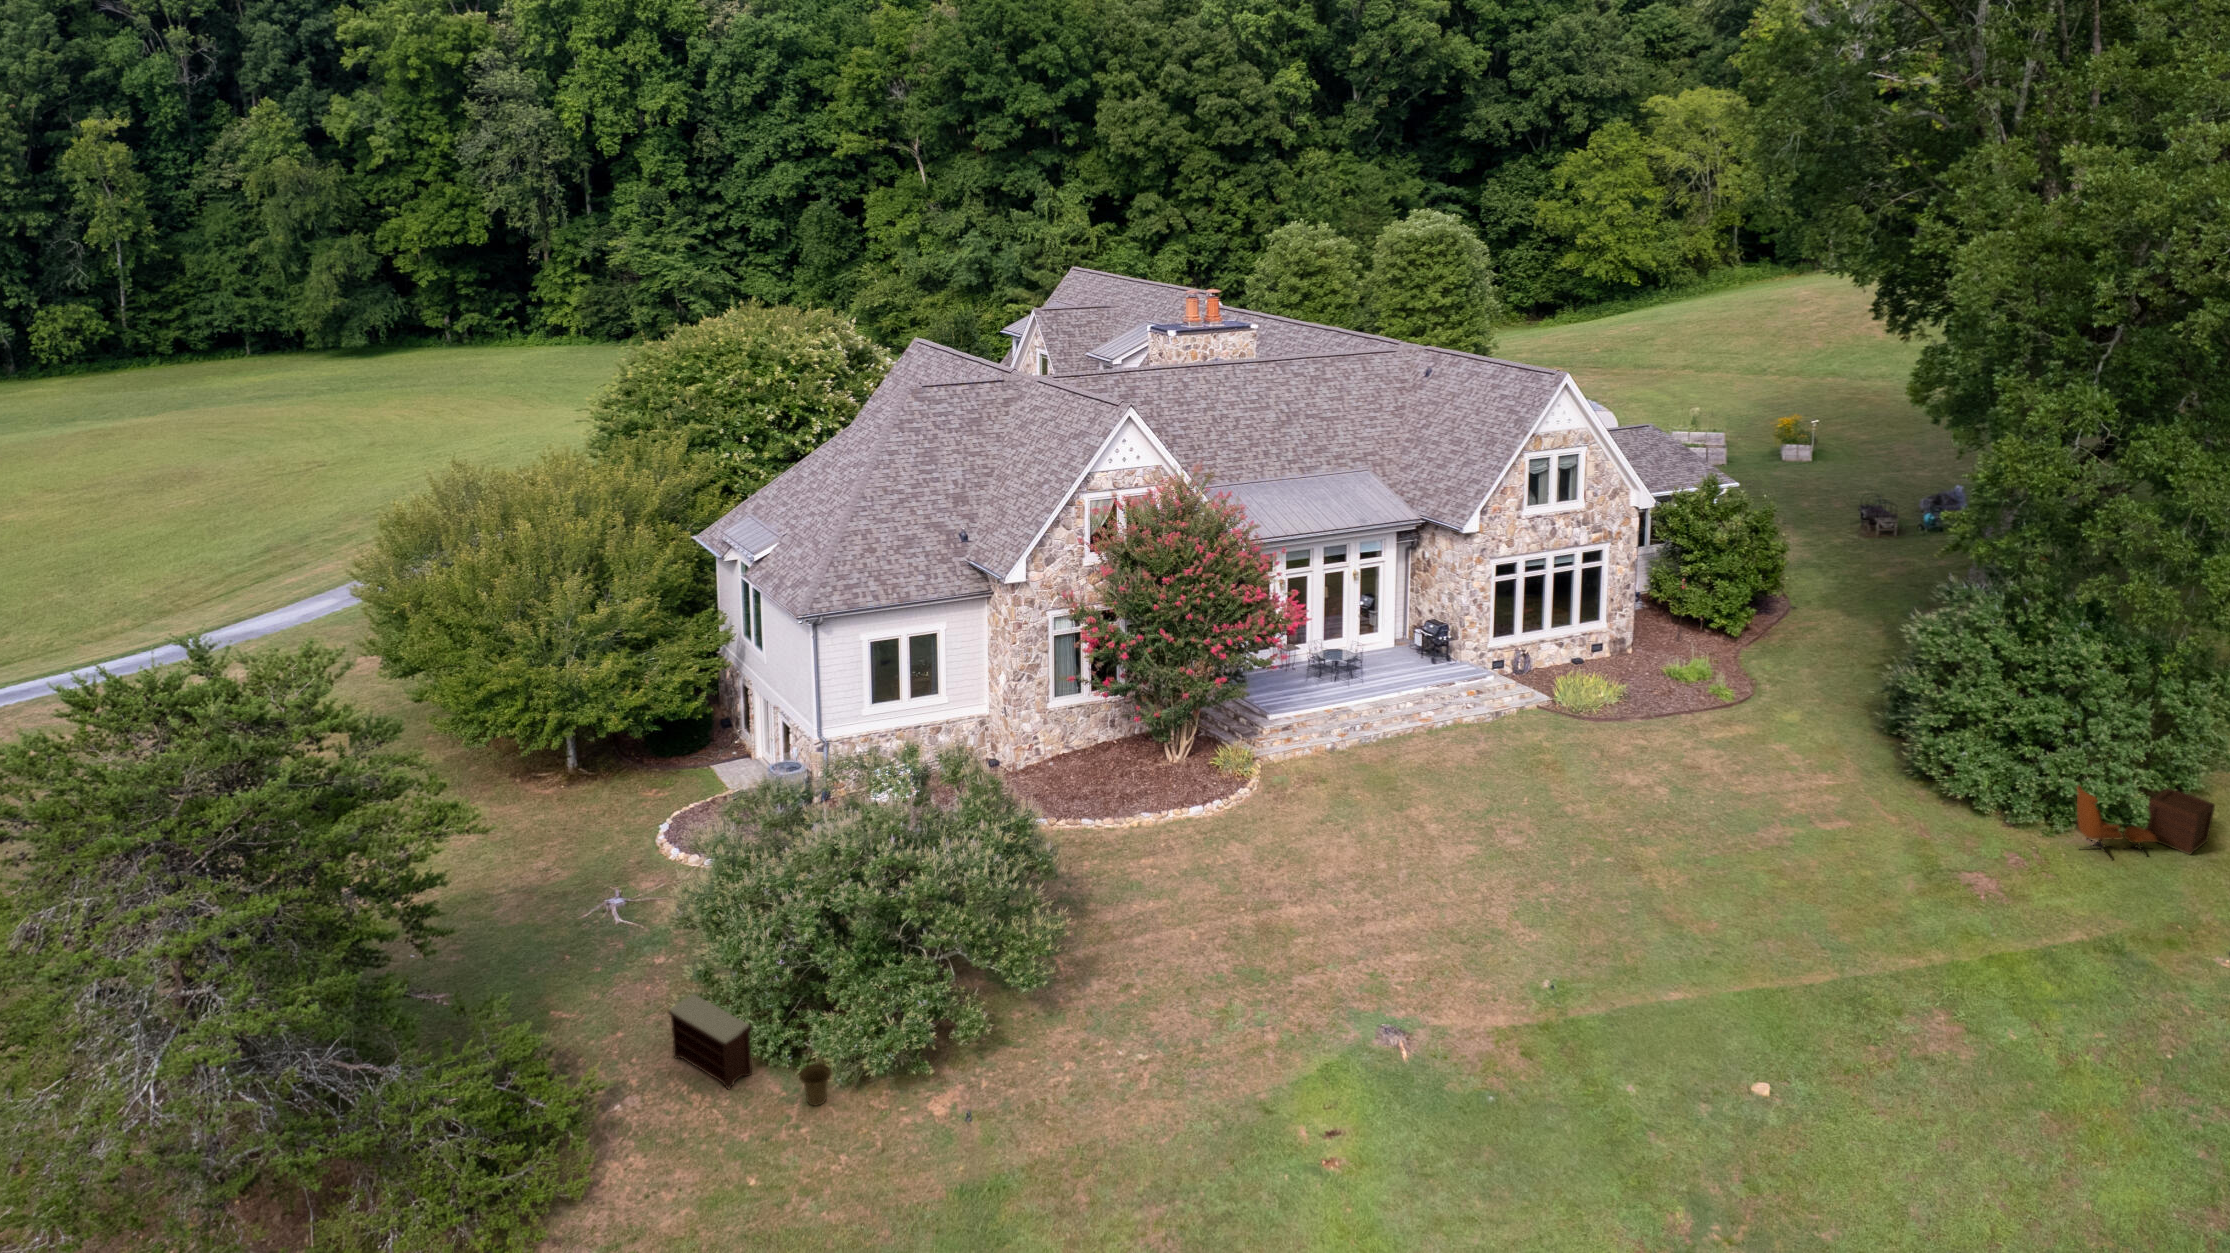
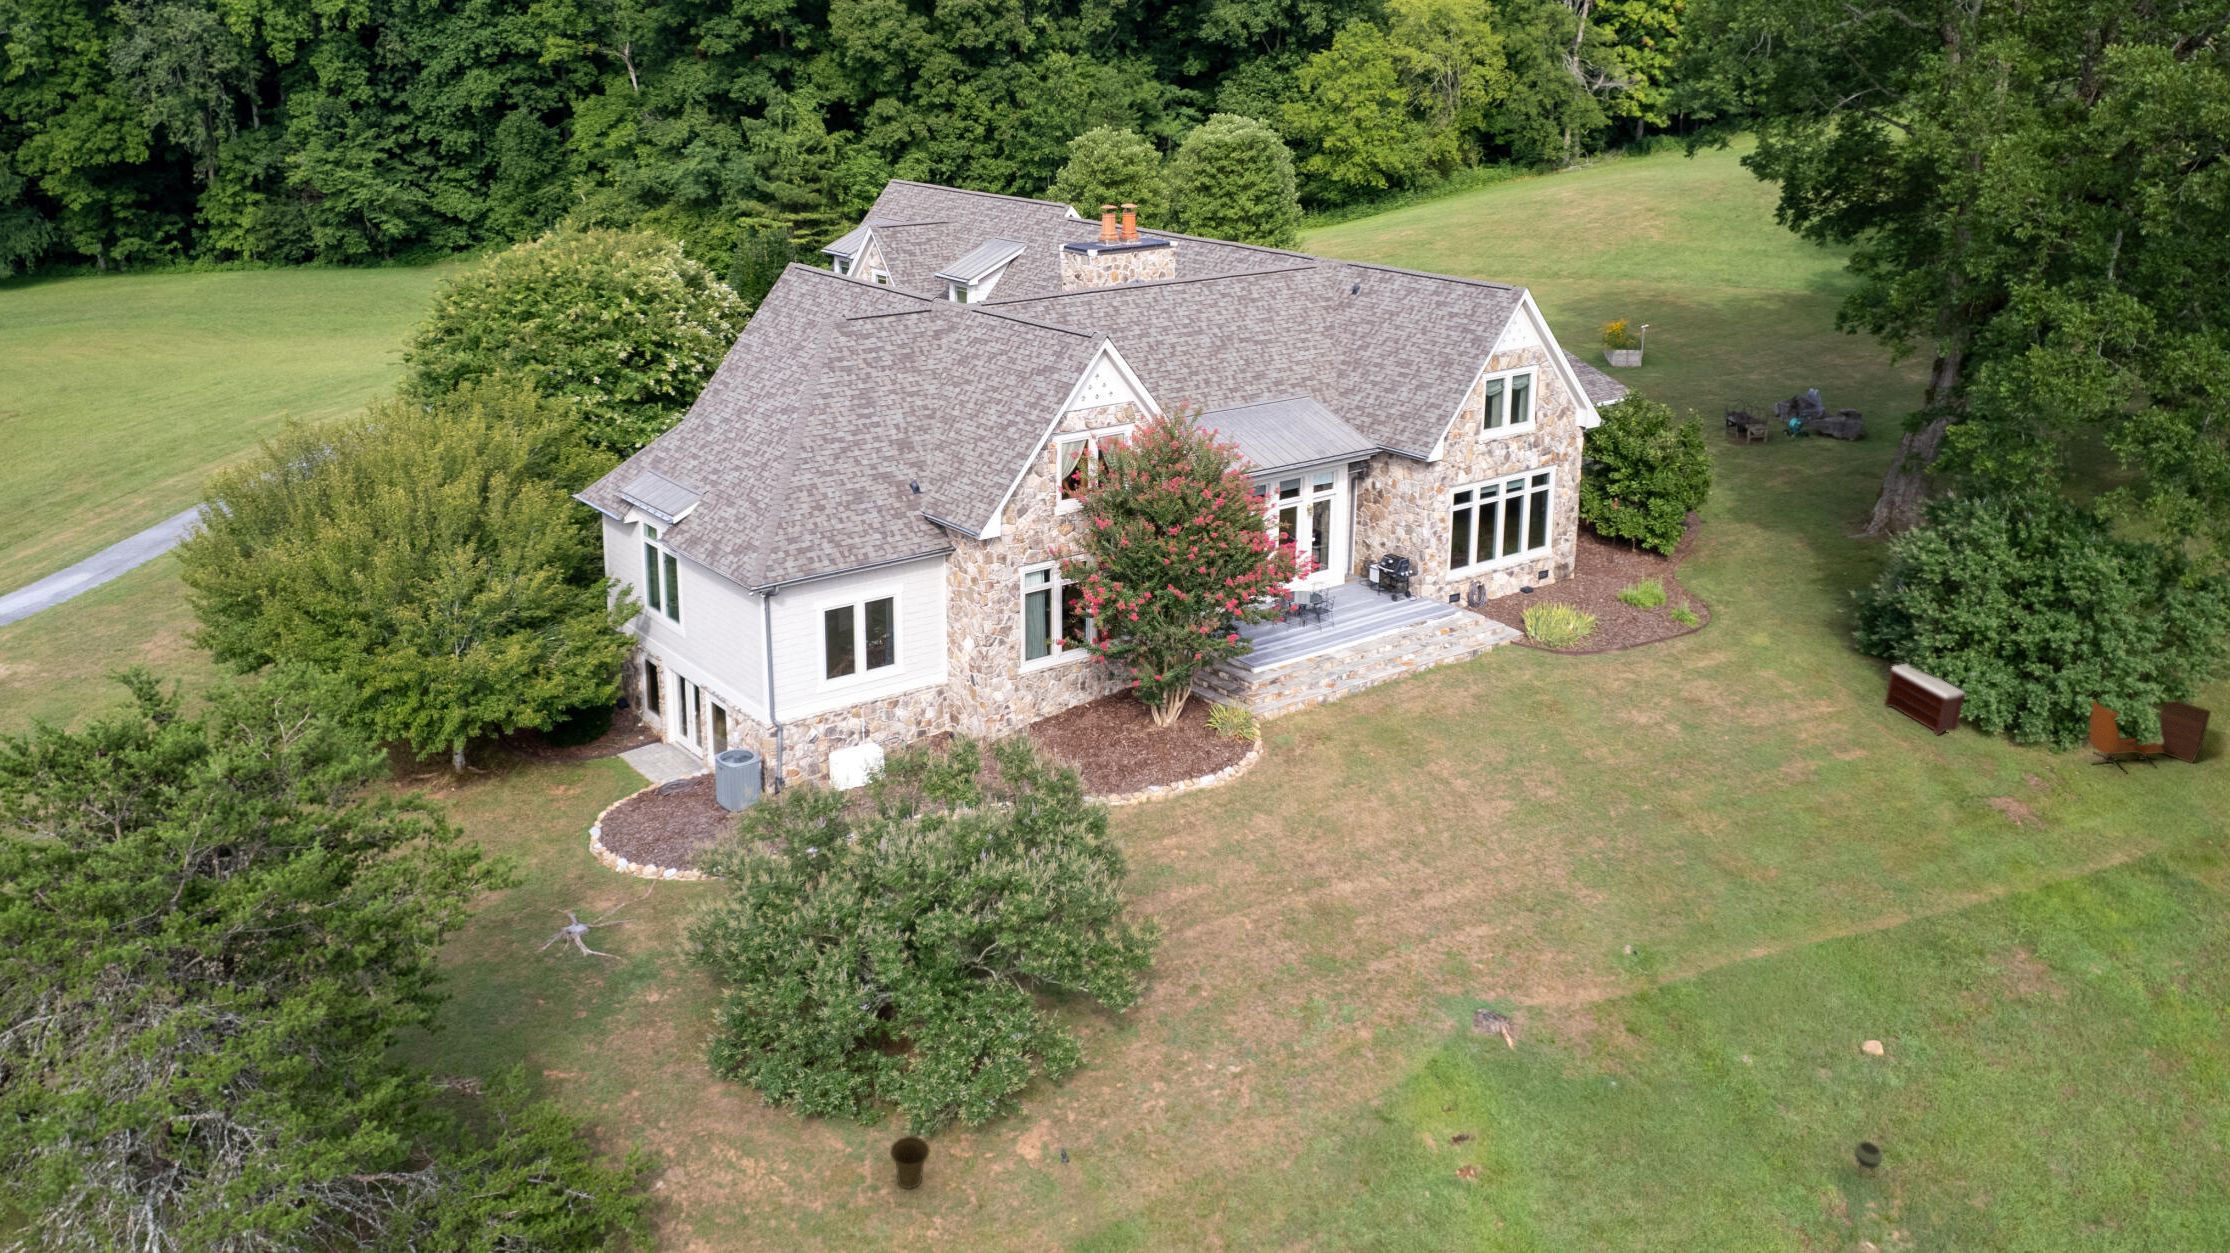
bench: present [668,994,753,1089] -> present [1884,664,1966,735]
planter: none [1645,1145,1668,1178] -> present [1855,1142,1882,1176]

